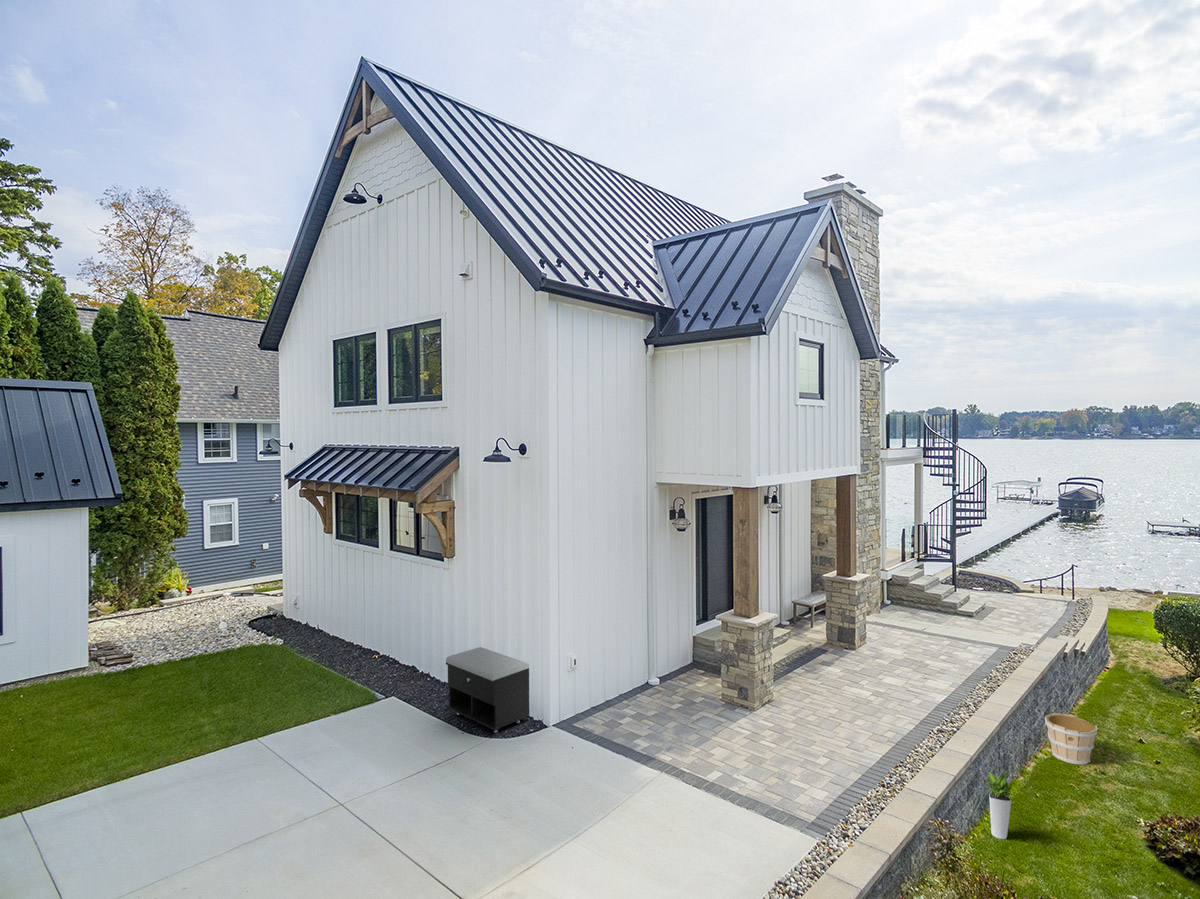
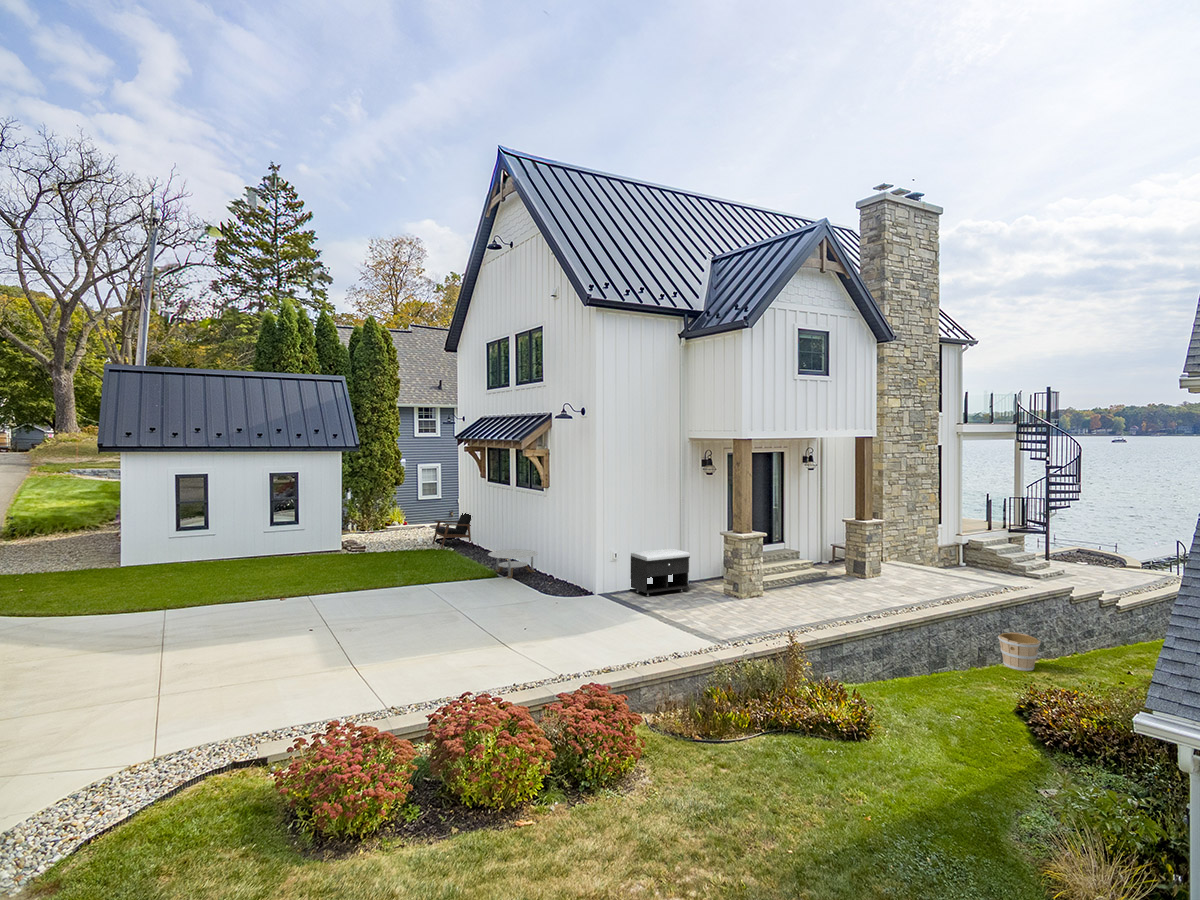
armchair: none [245,580,312,640] -> present [433,513,471,548]
round table: none [358,647,436,703] -> present [488,549,538,579]
storage bench: present [446,647,529,733] -> present [630,549,690,596]
planter: present [986,772,1013,839] -> none [885,641,906,690]

